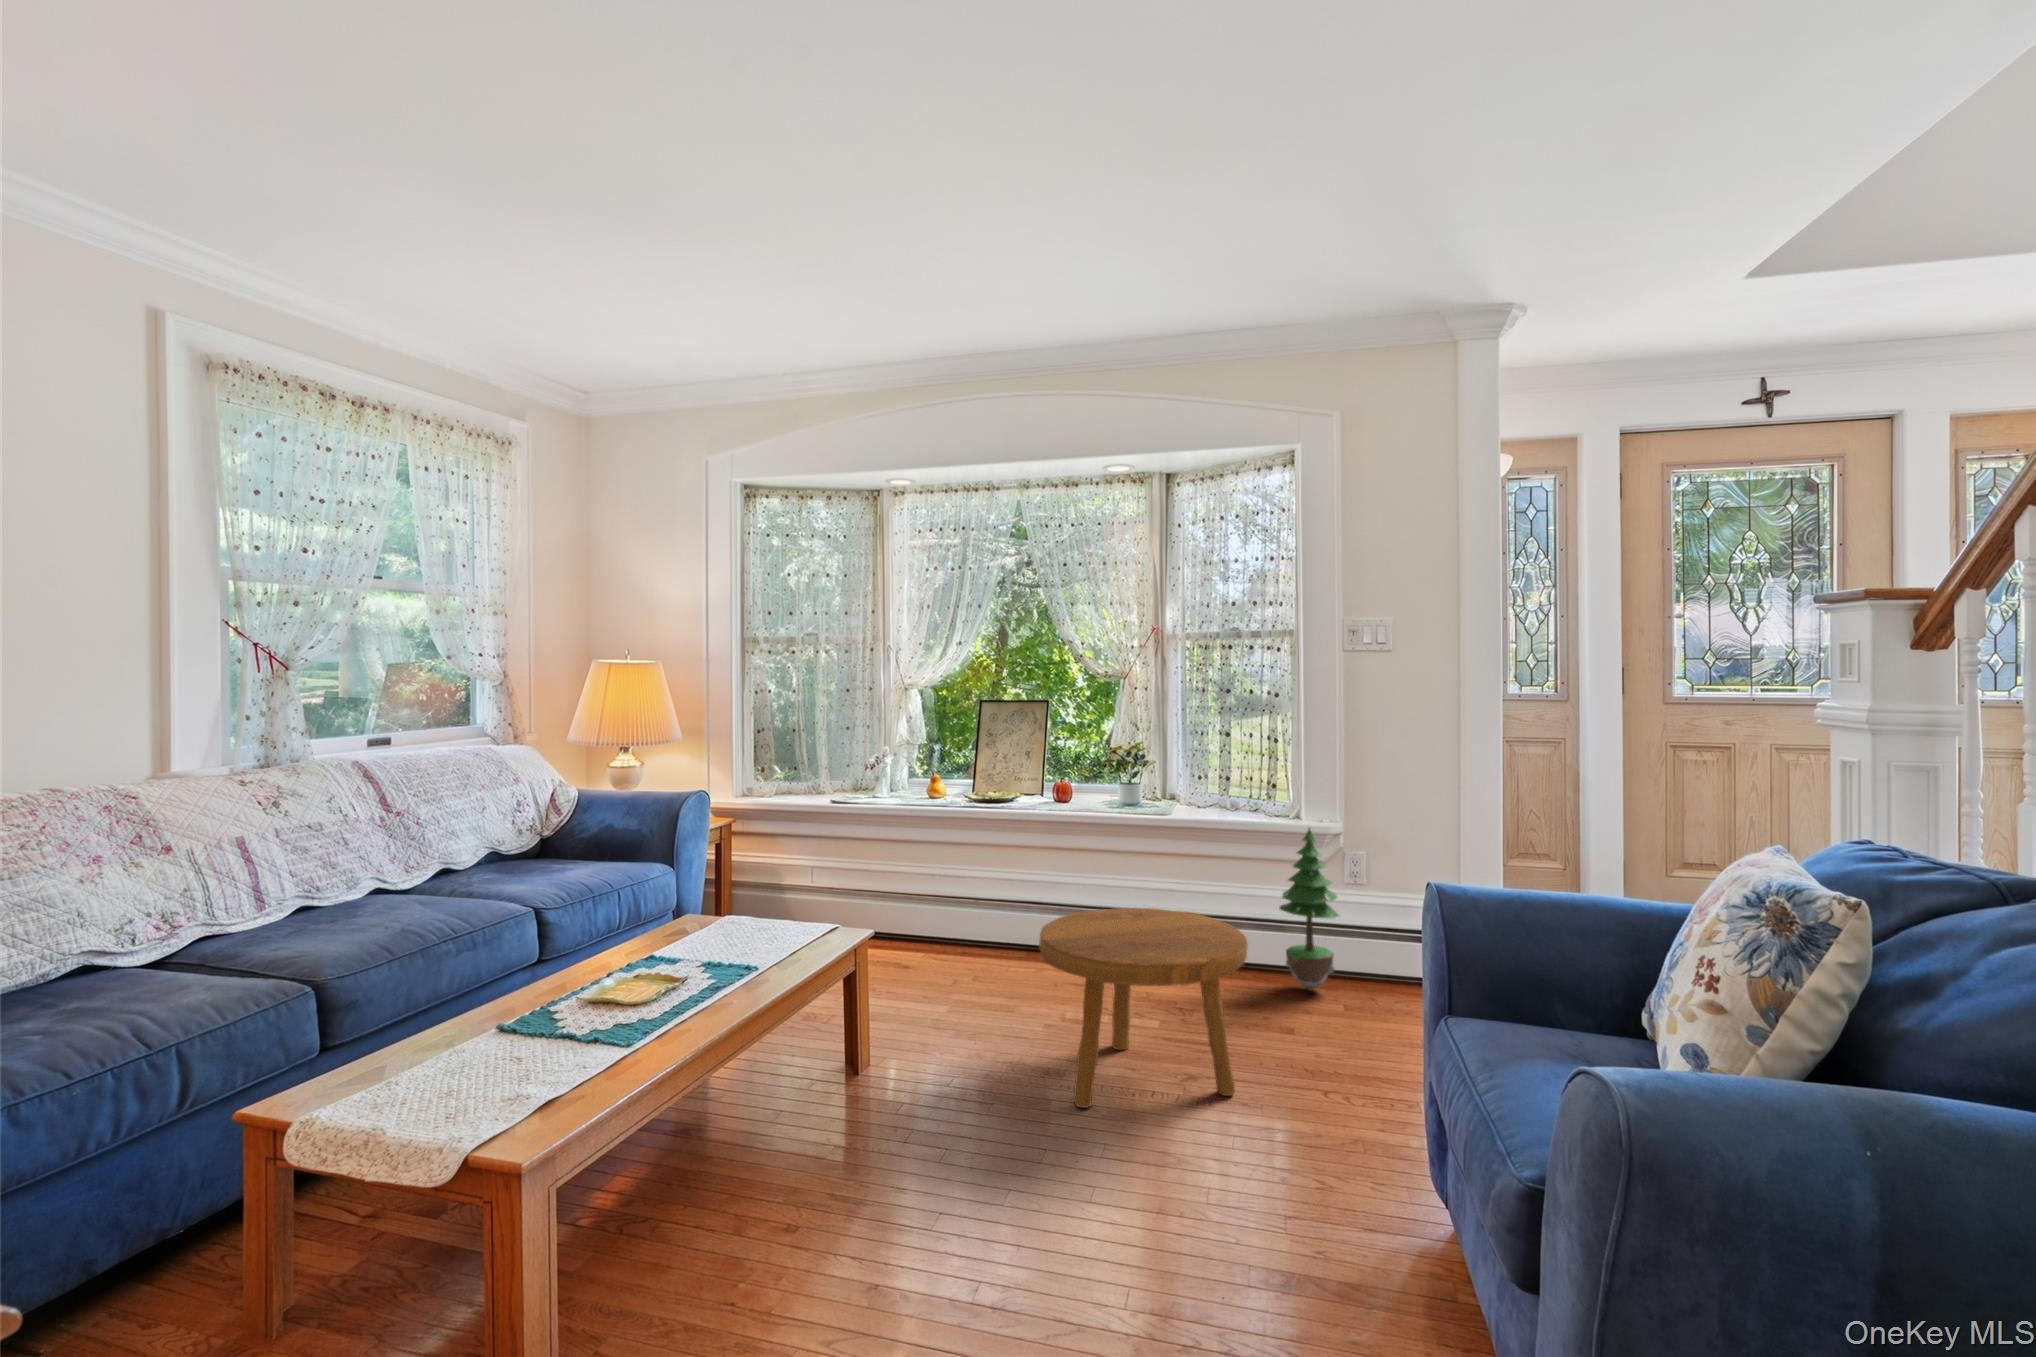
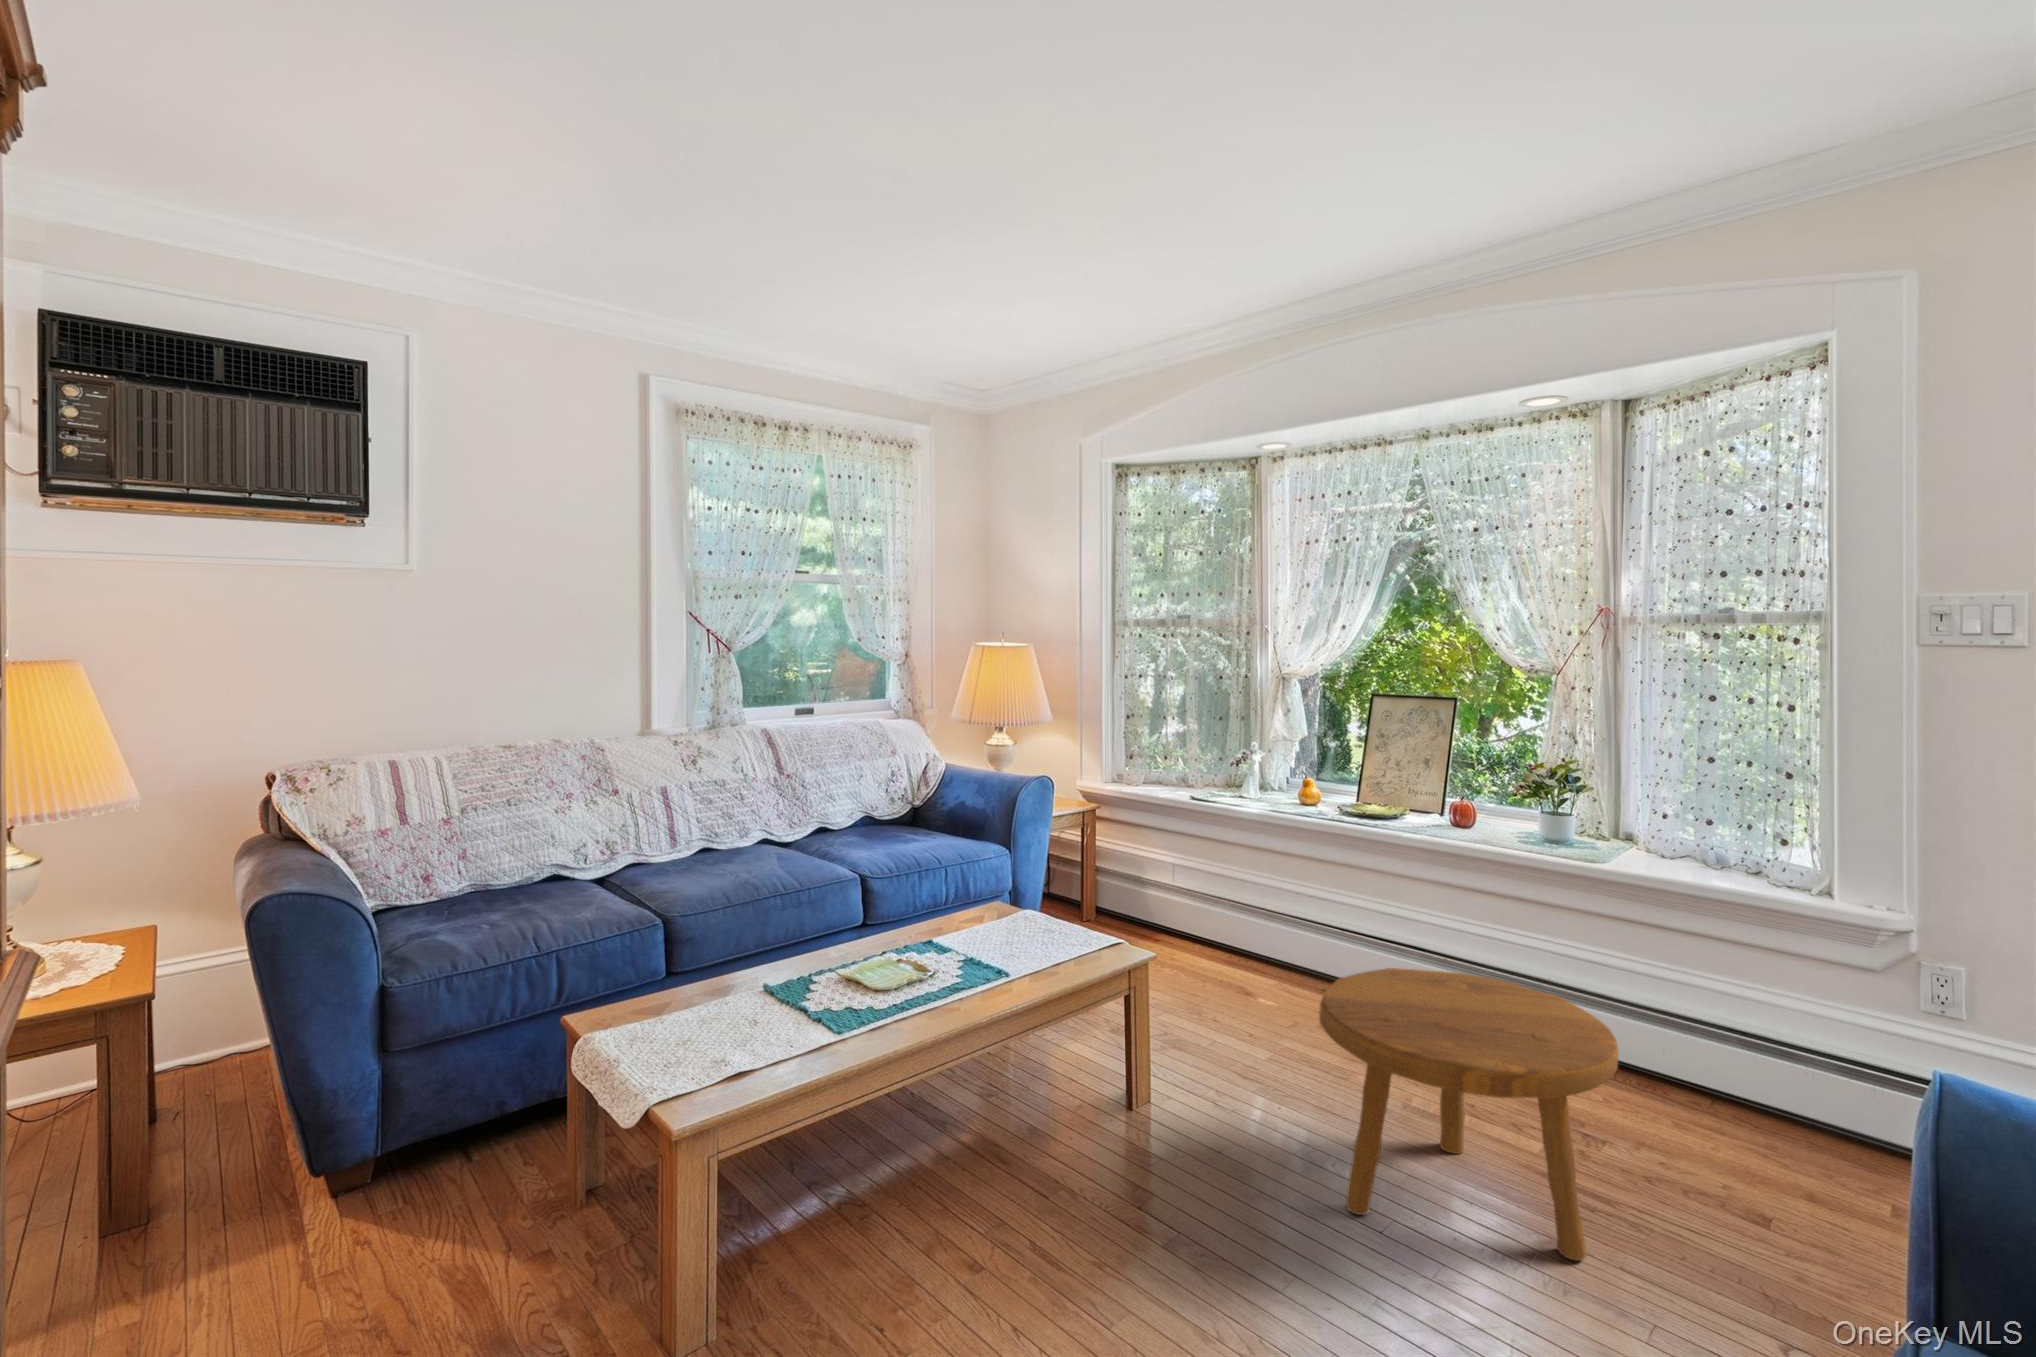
potted tree: present [1280,828,1339,990] -> none [1750,902,1863,1142]

